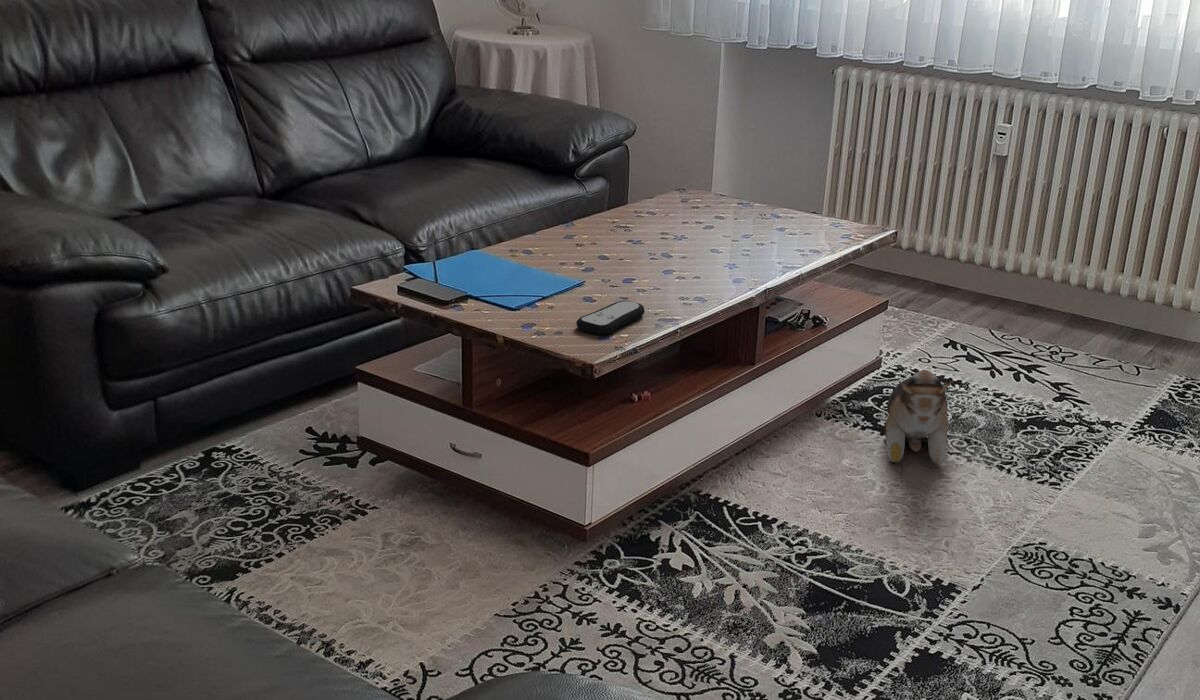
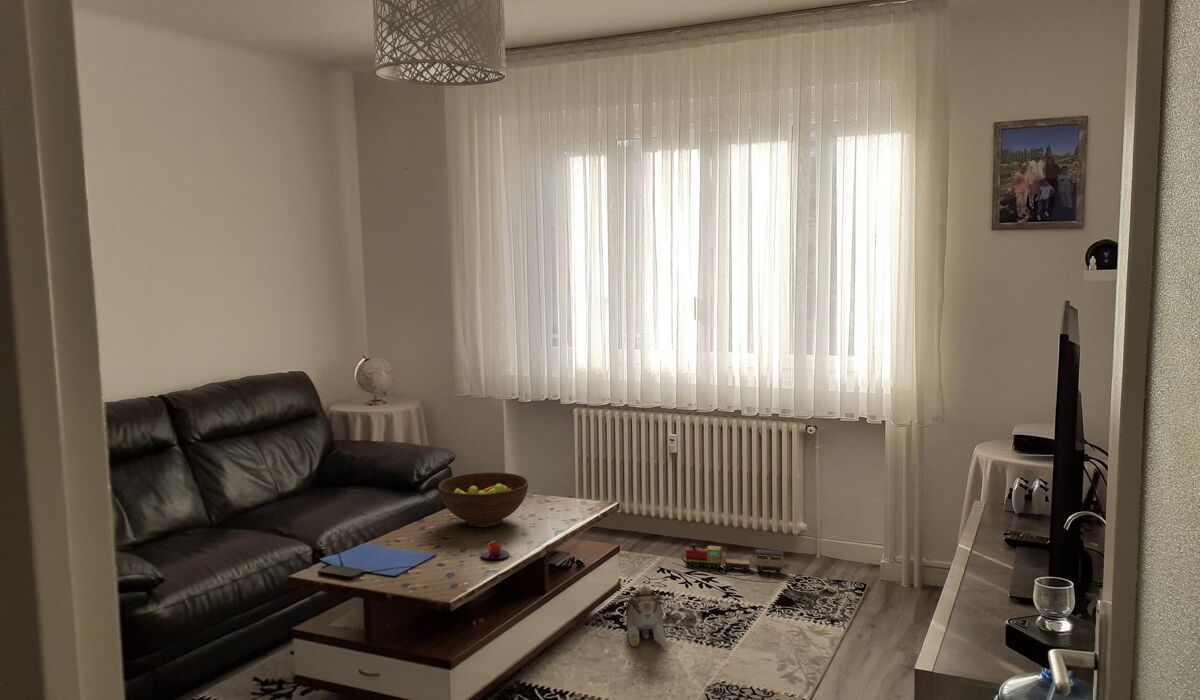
fruit bowl: none [599,154,748,243] -> present [438,472,528,527]
teacup: none [655,269,703,298] -> present [481,541,509,559]
remote control: present [576,301,645,335] -> none [436,564,476,586]
toy train: none [992,307,1169,372] -> present [684,544,783,573]

